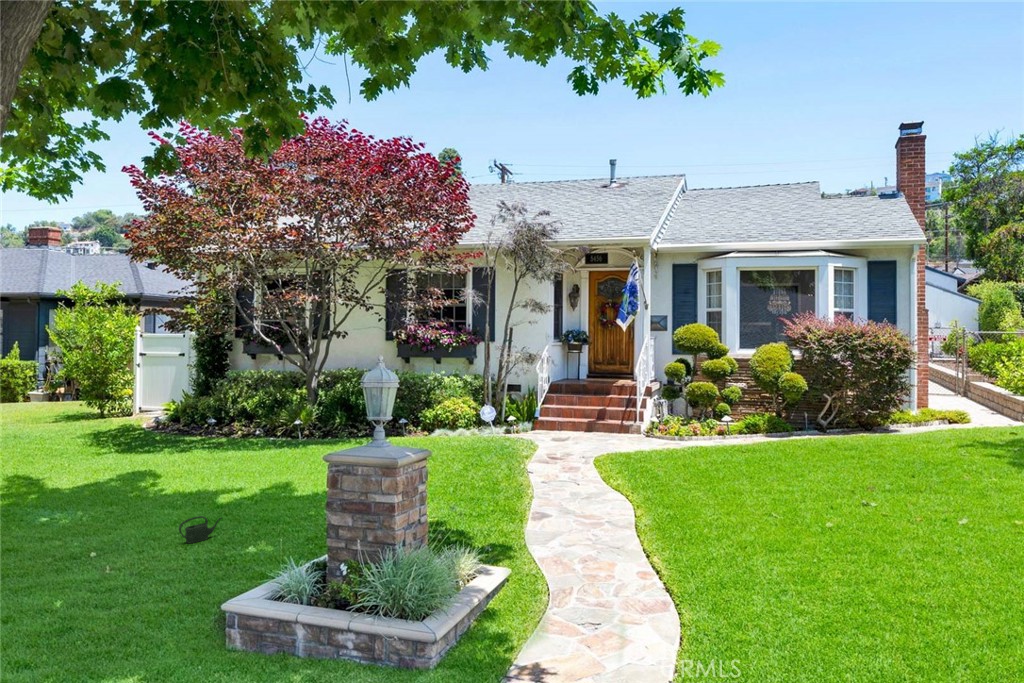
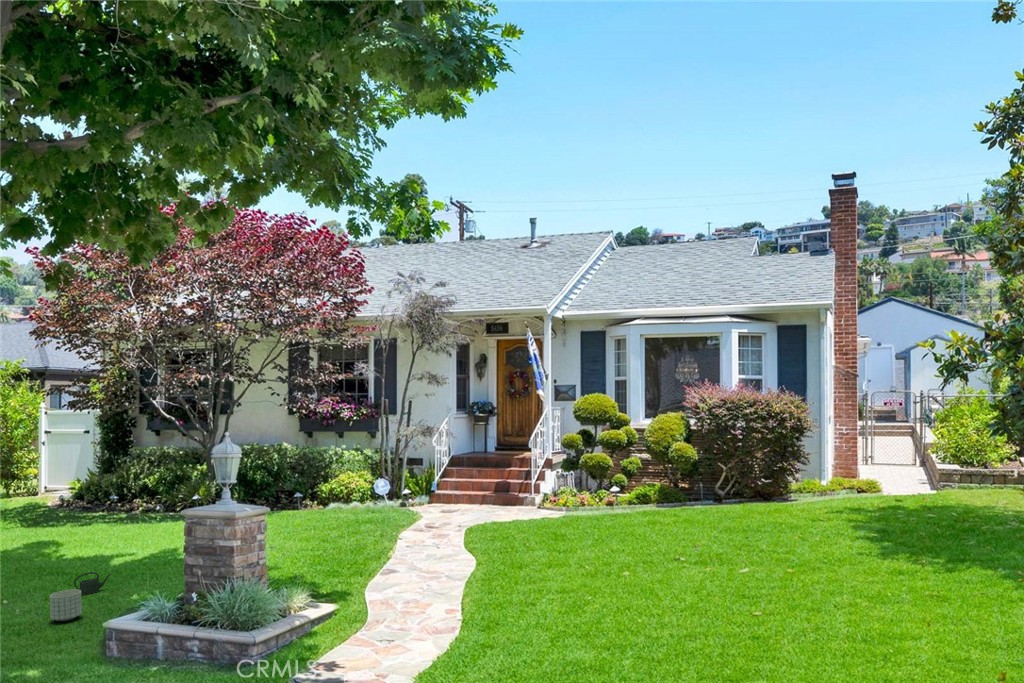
planter: none [151,544,191,586] -> present [50,589,82,622]

